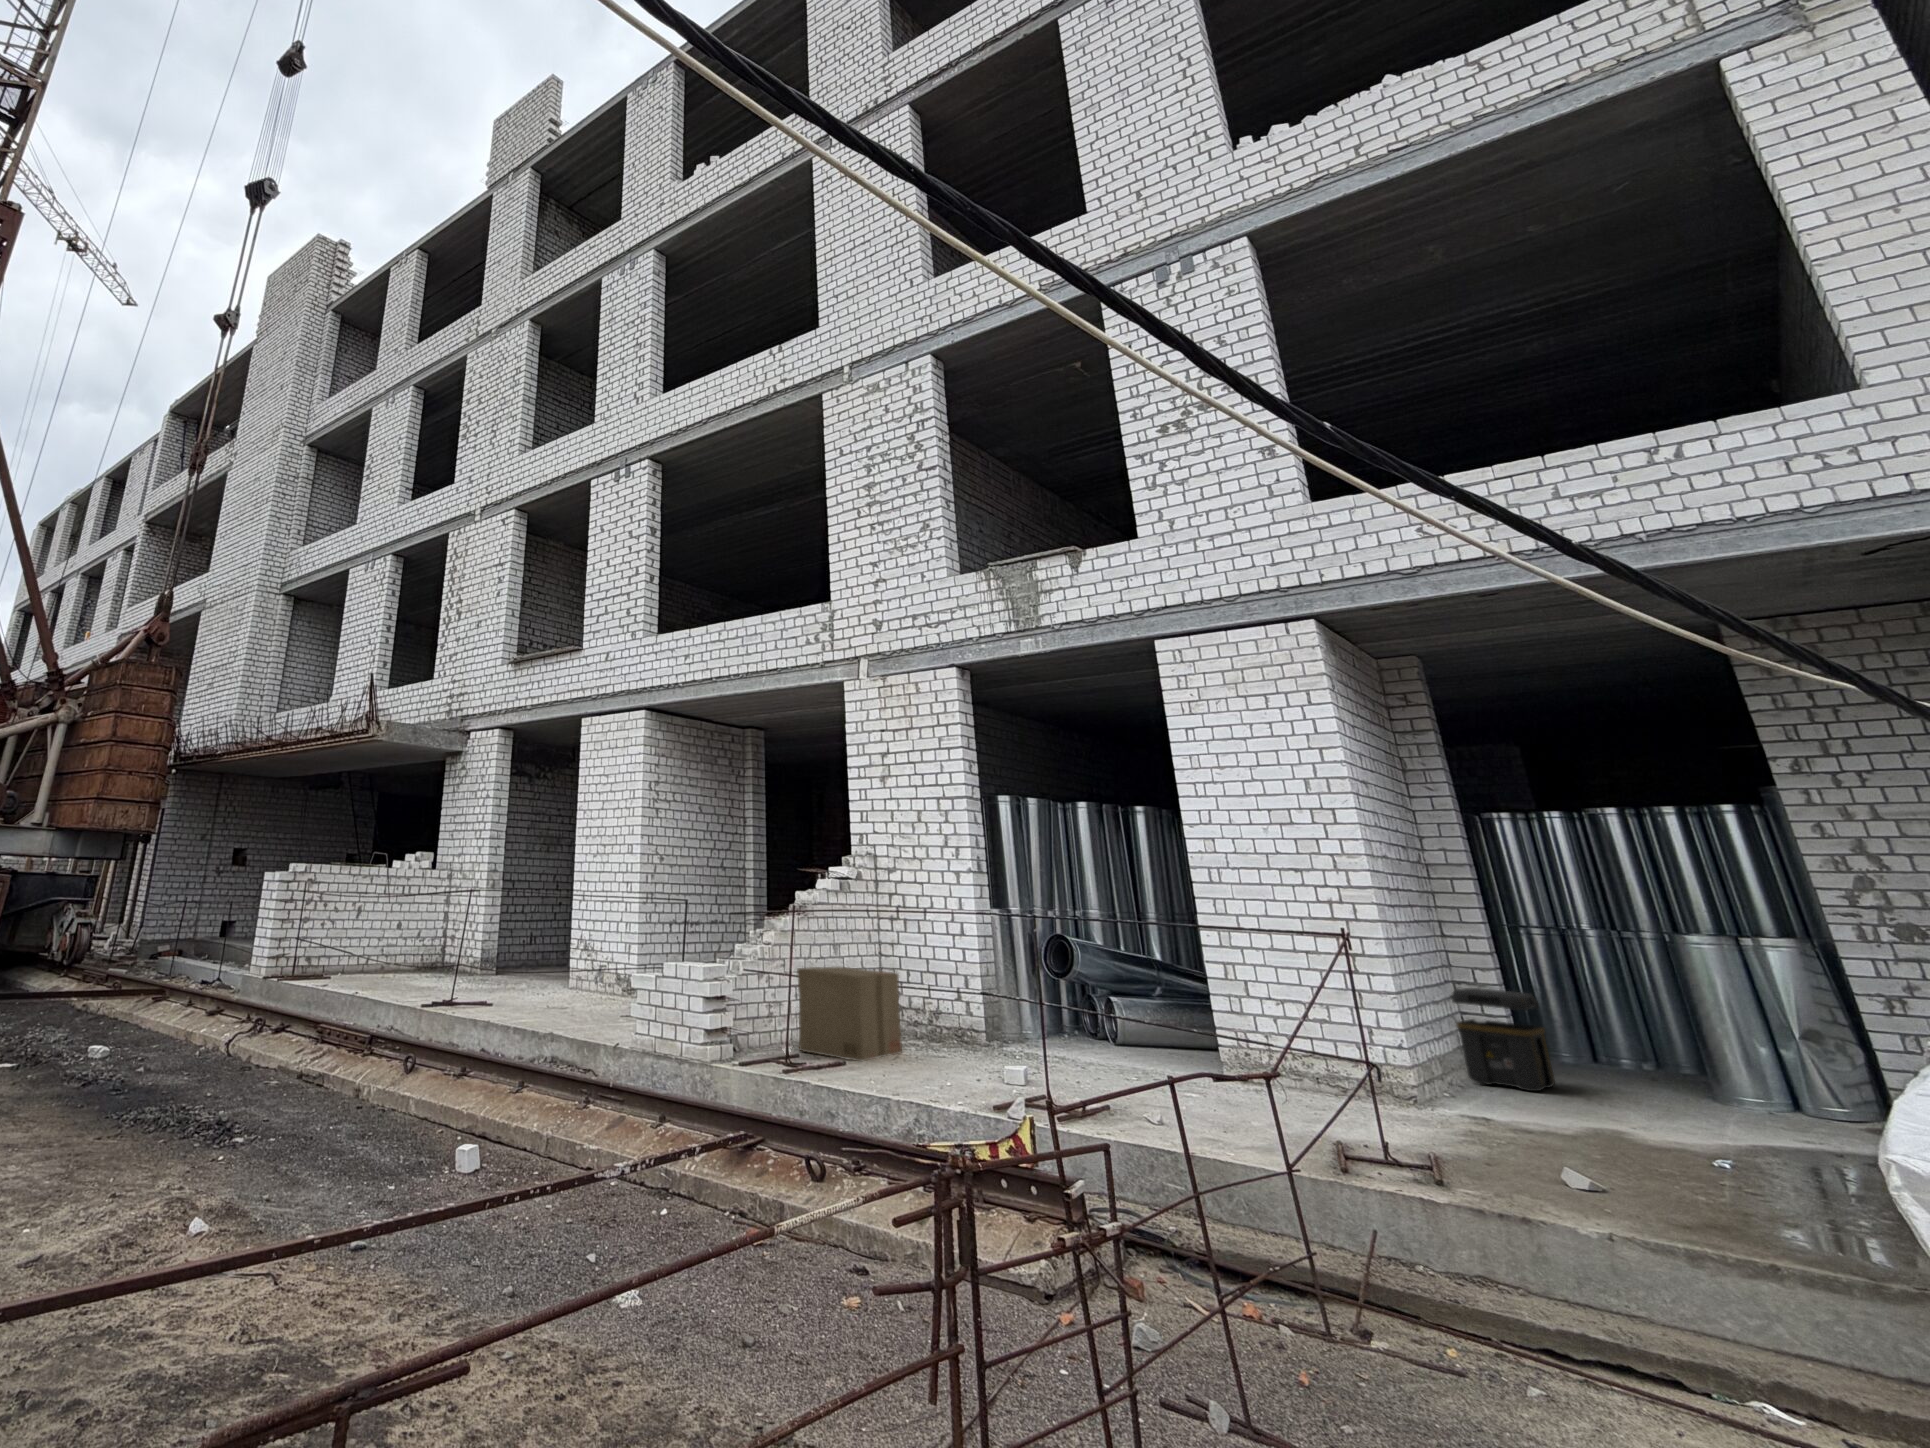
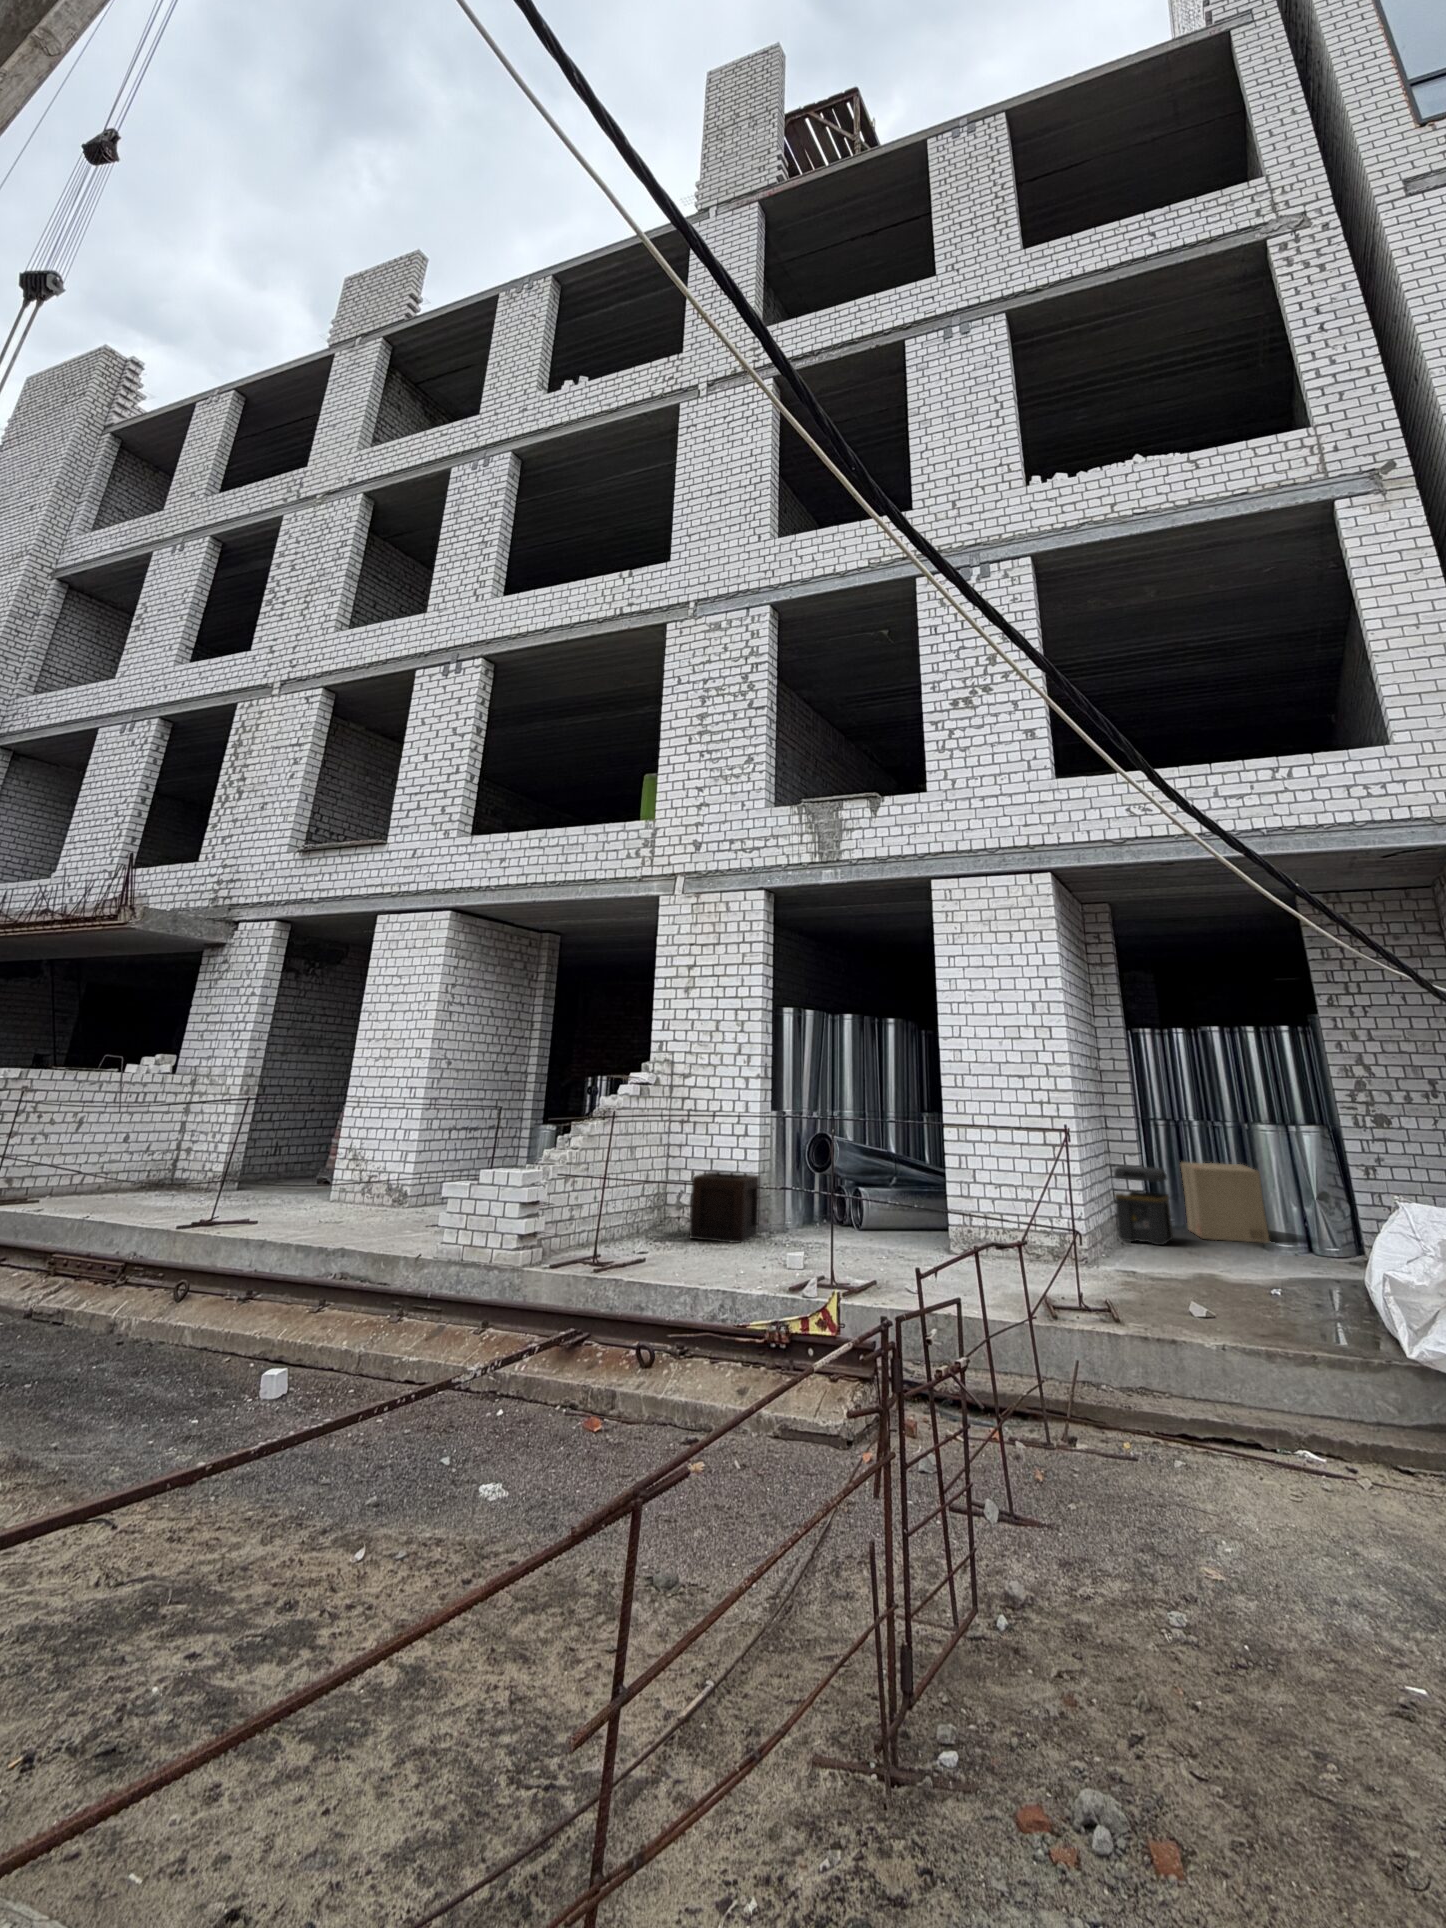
cardboard box: present [797,967,902,1061] -> present [1181,1163,1269,1243]
wooden crate: none [899,978,984,1057] -> present [689,1172,760,1243]

